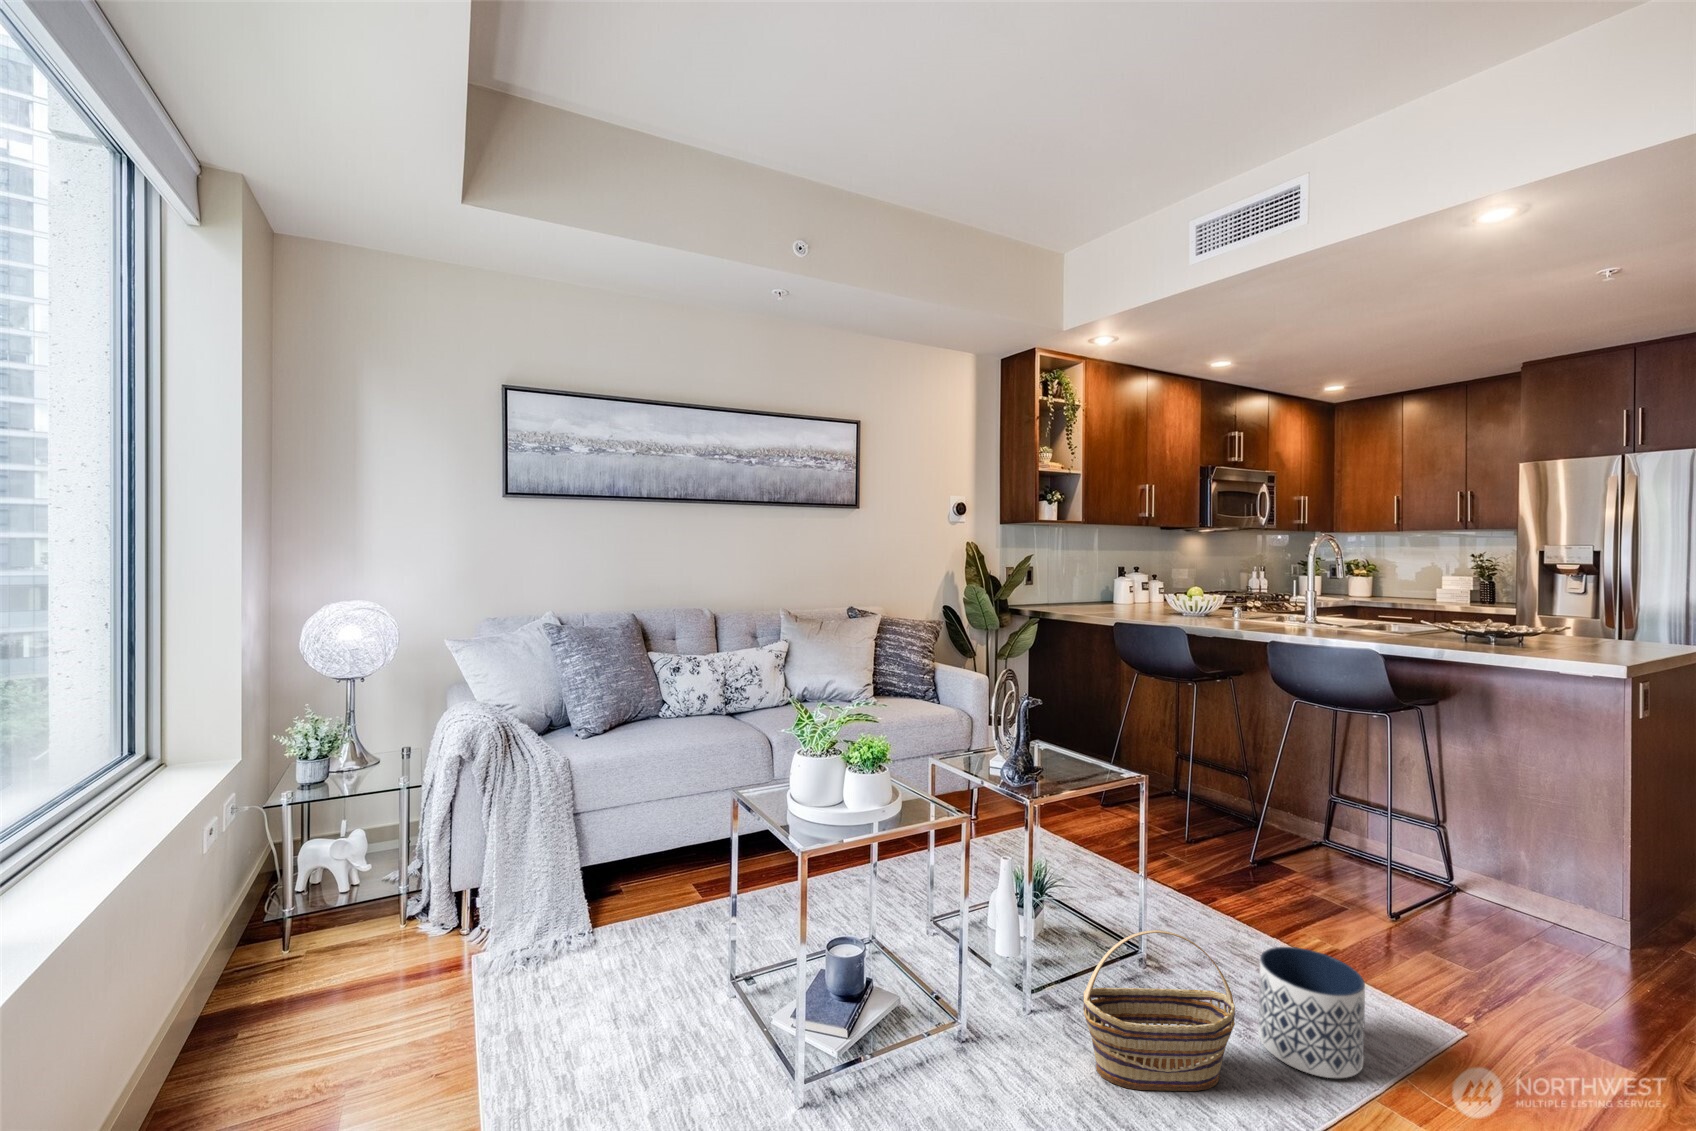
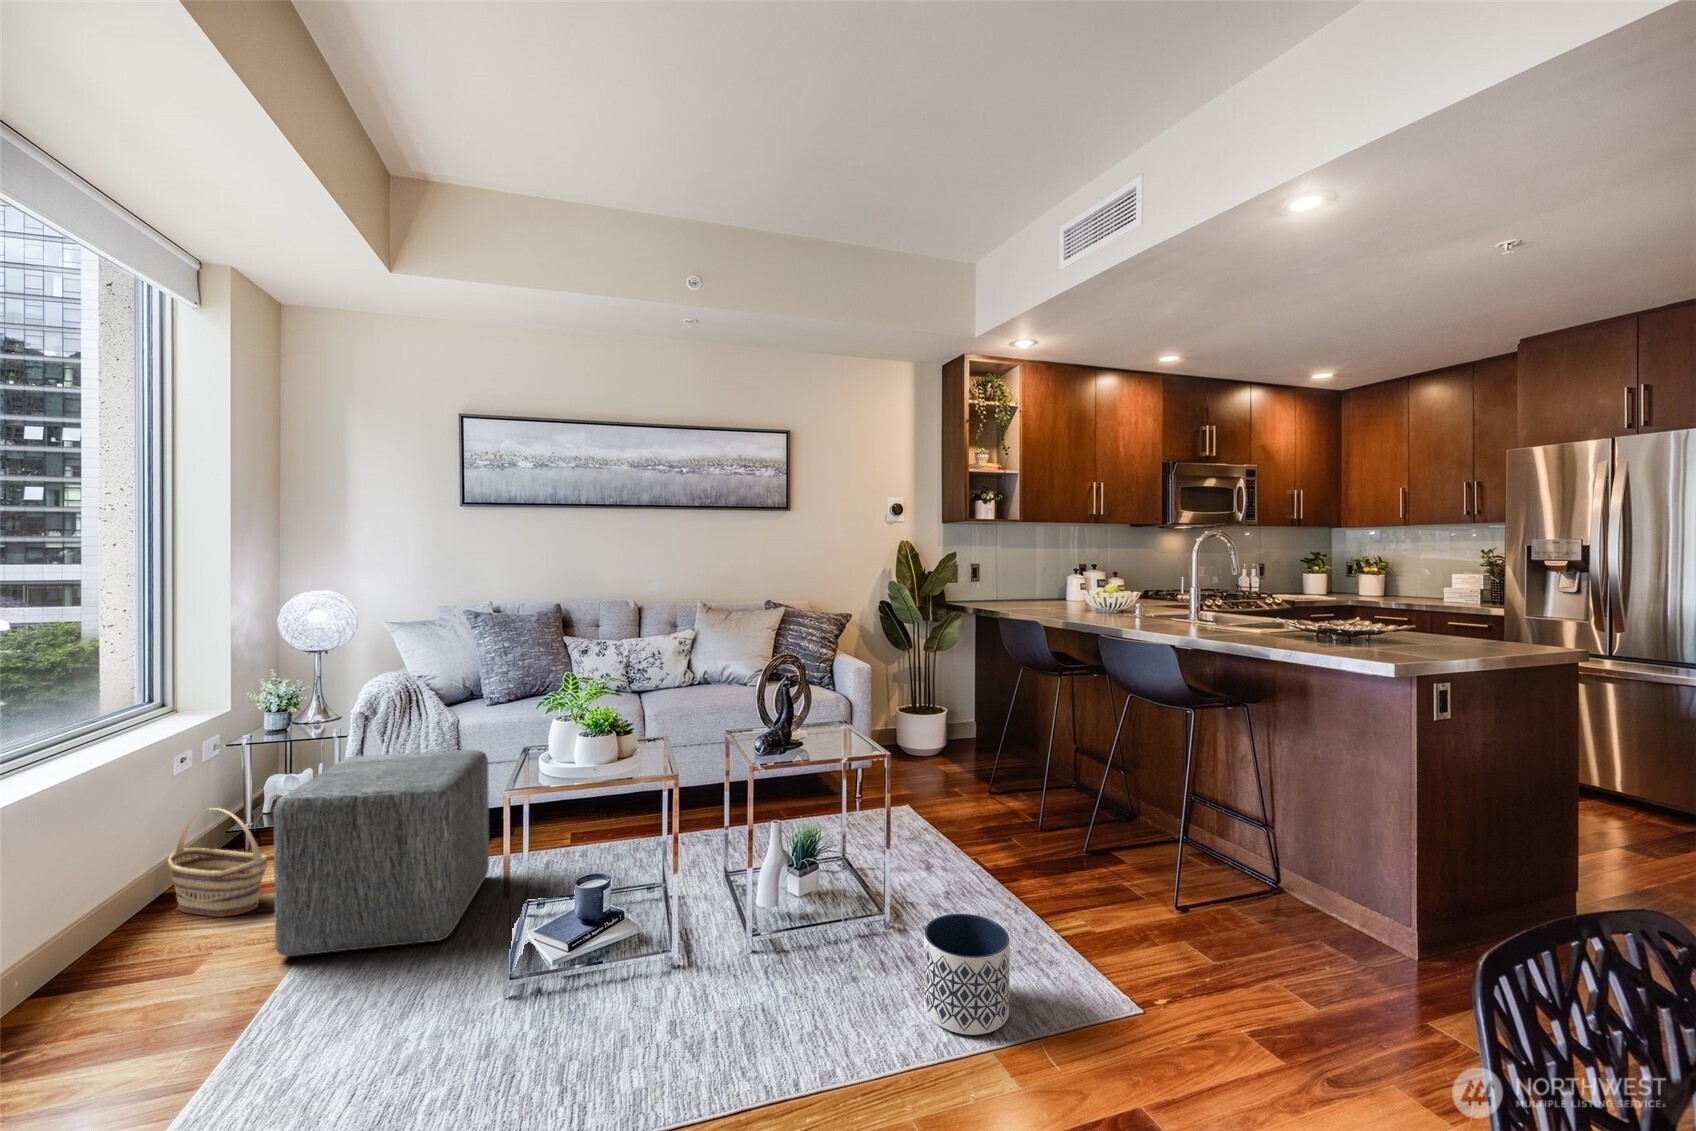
ottoman: none [460,795,675,1079] -> present [274,750,489,956]
basket: present [1083,930,1235,1091] -> present [168,808,267,917]

